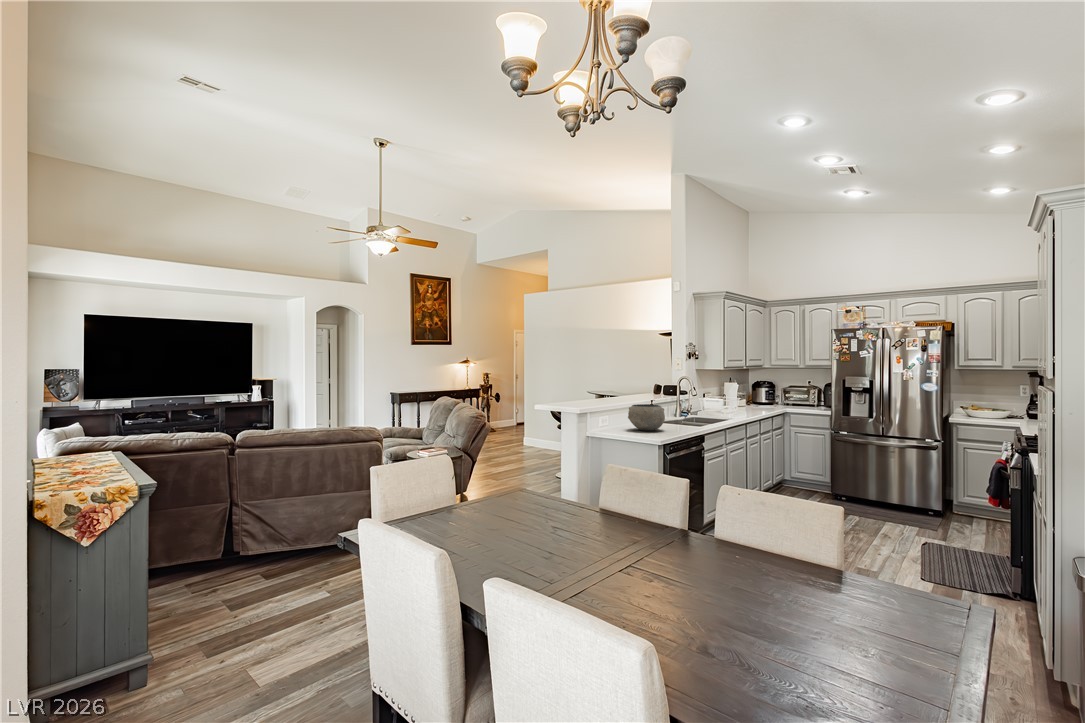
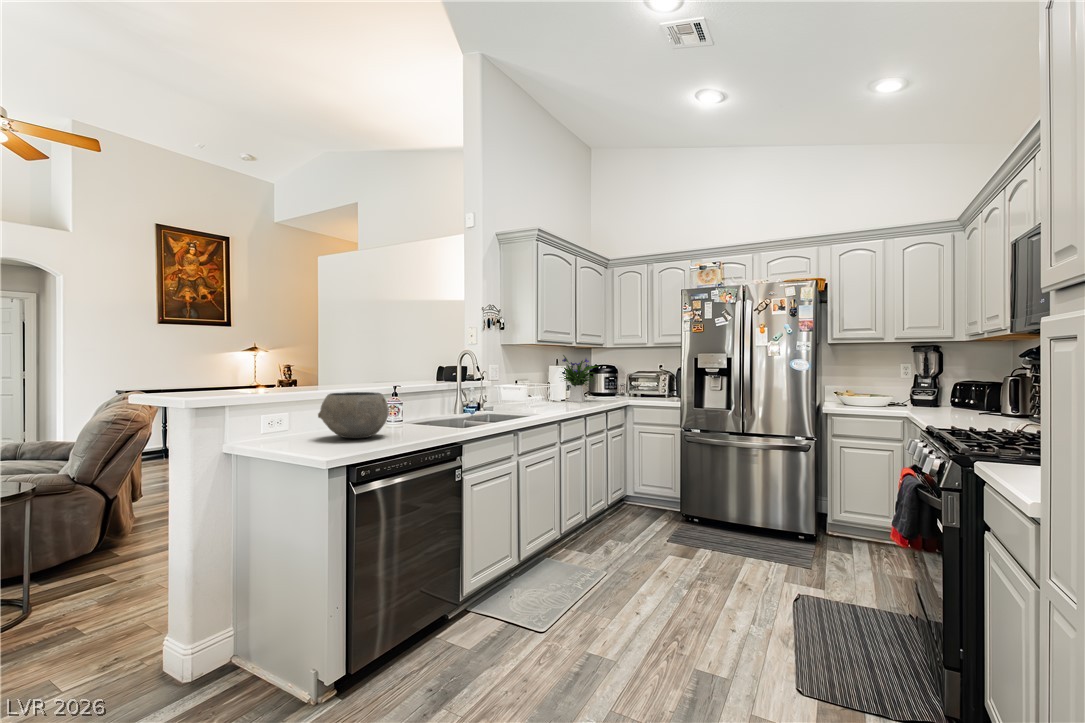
flower arrangement: none [730,374,764,410] -> present [562,355,599,402]

